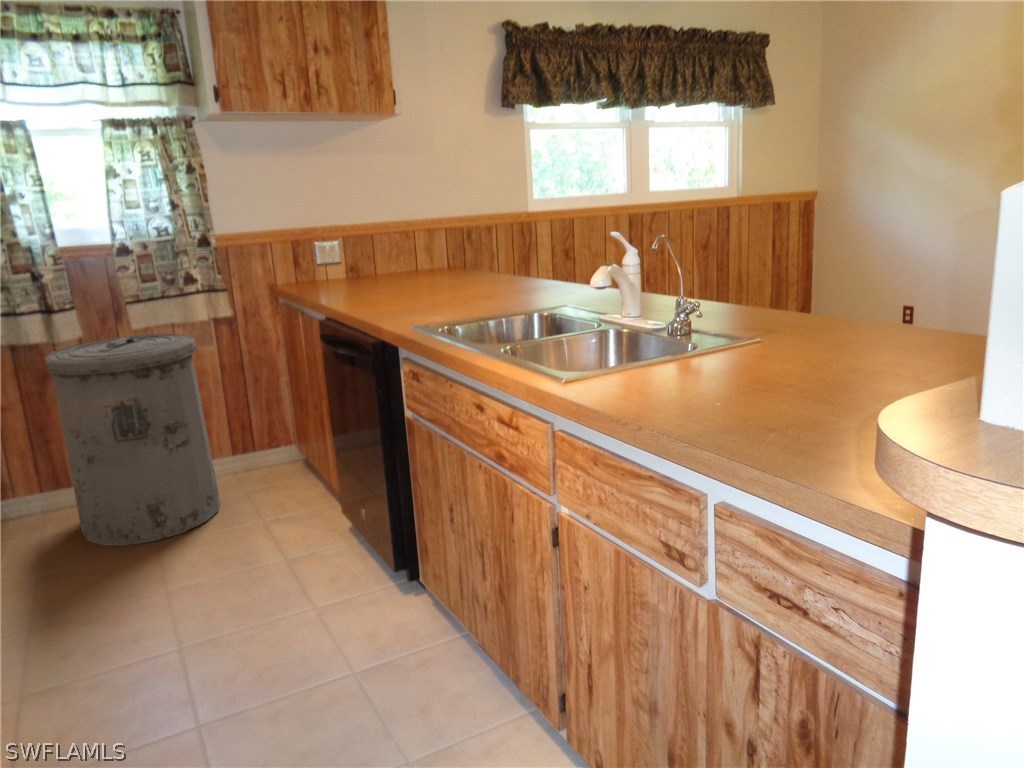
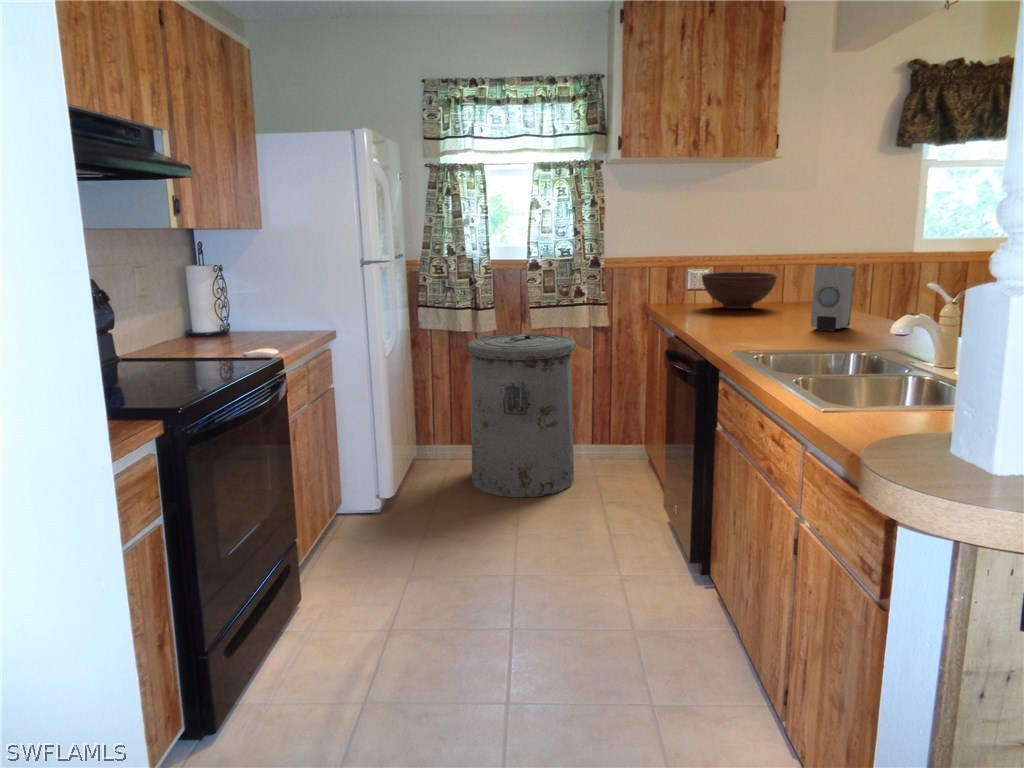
soap dispenser: none [465,224,502,294] -> present [811,266,854,332]
fruit bowl: none [334,240,413,282] -> present [702,272,777,309]

